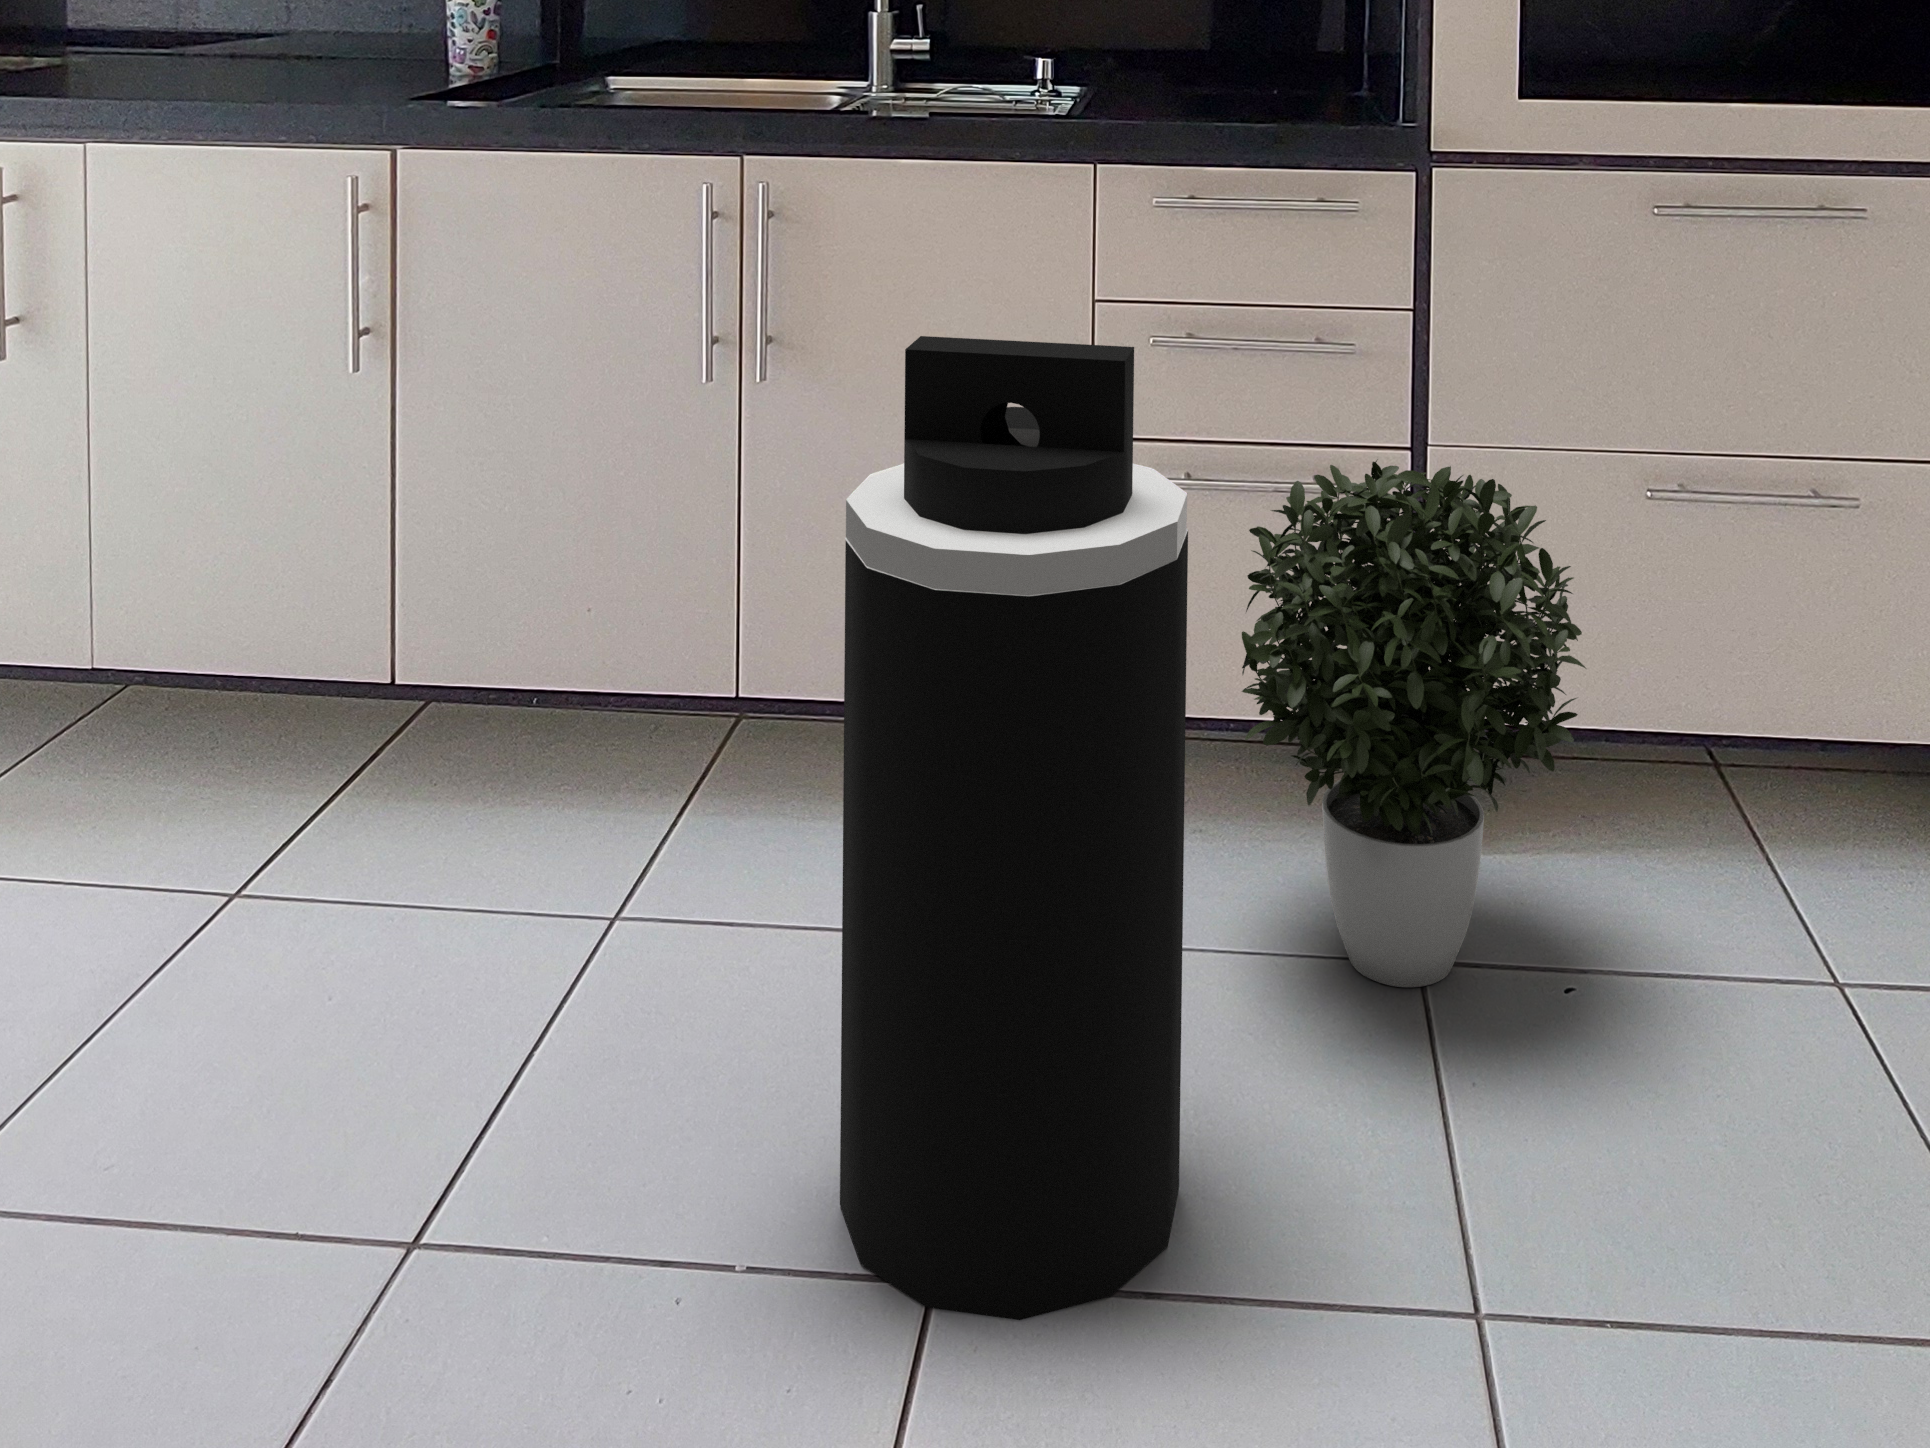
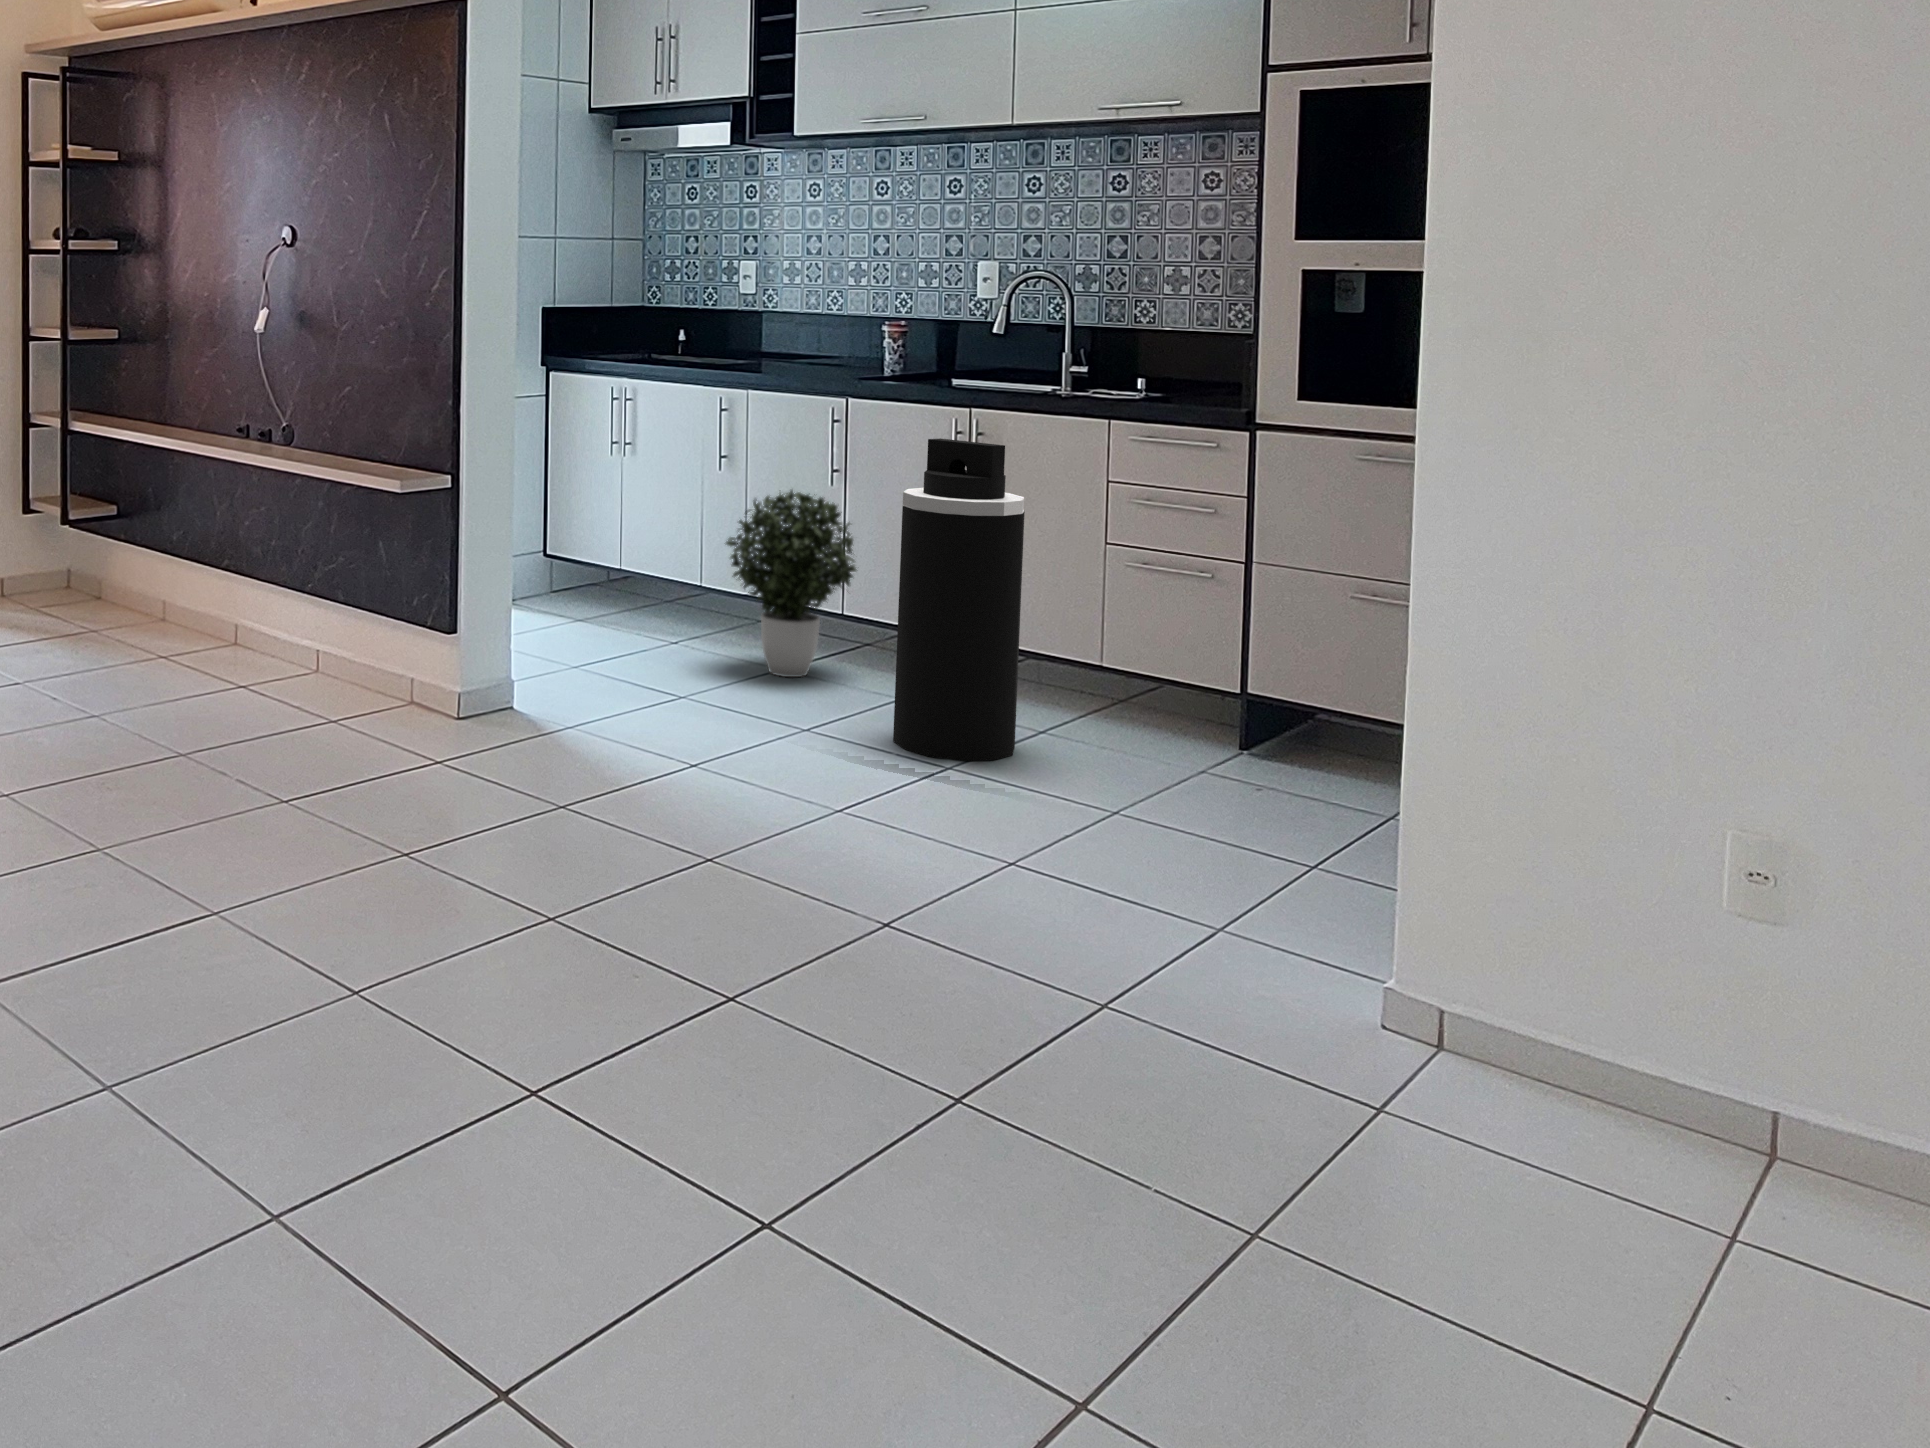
potted plant: present [1242,461,1586,987] -> present [726,490,856,677]

